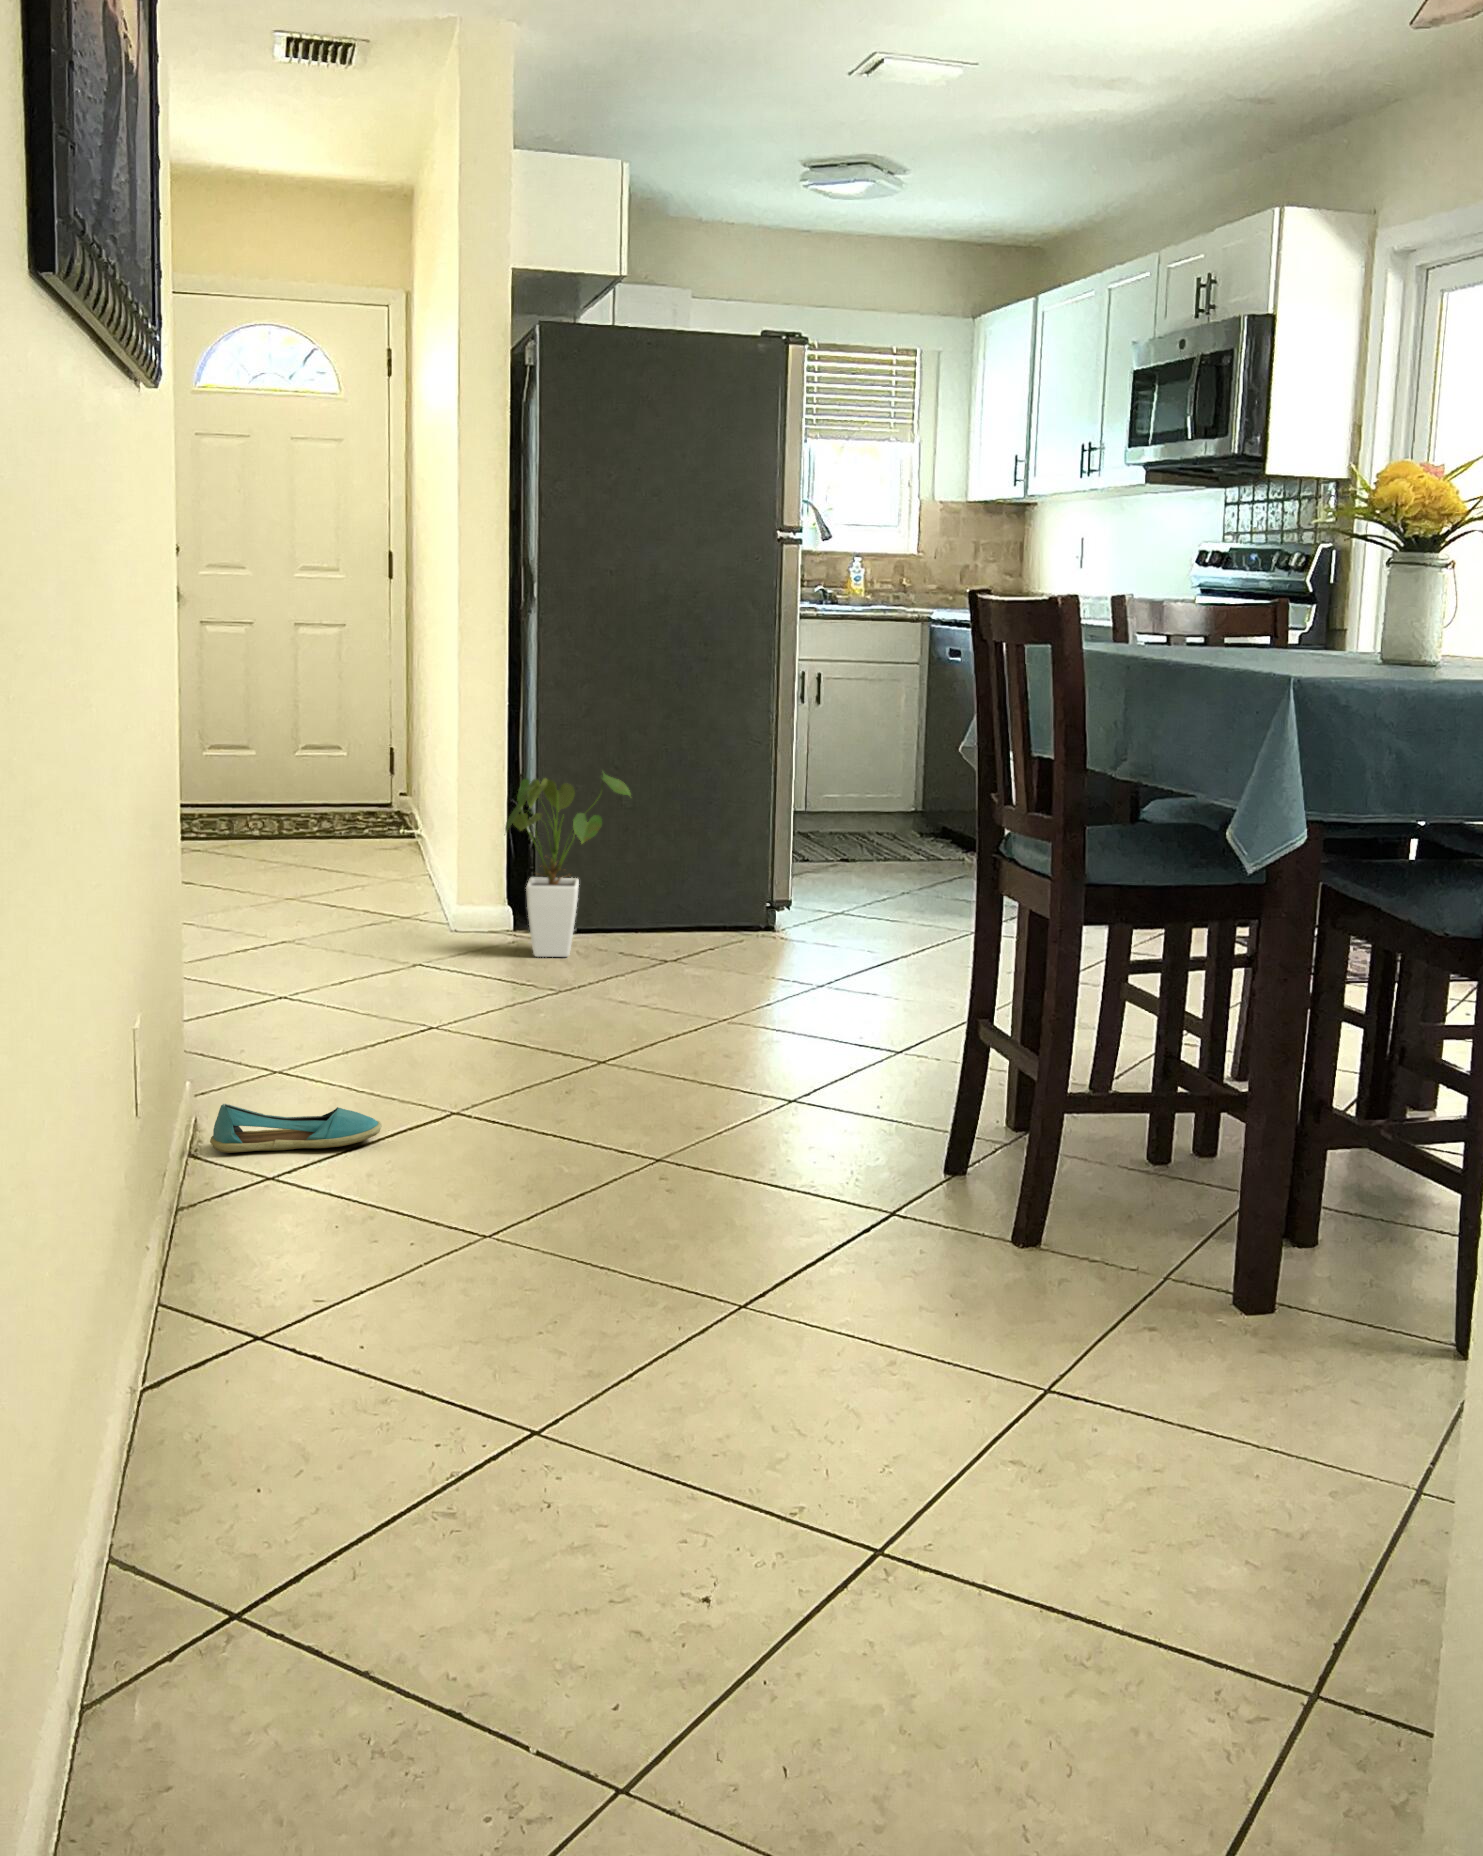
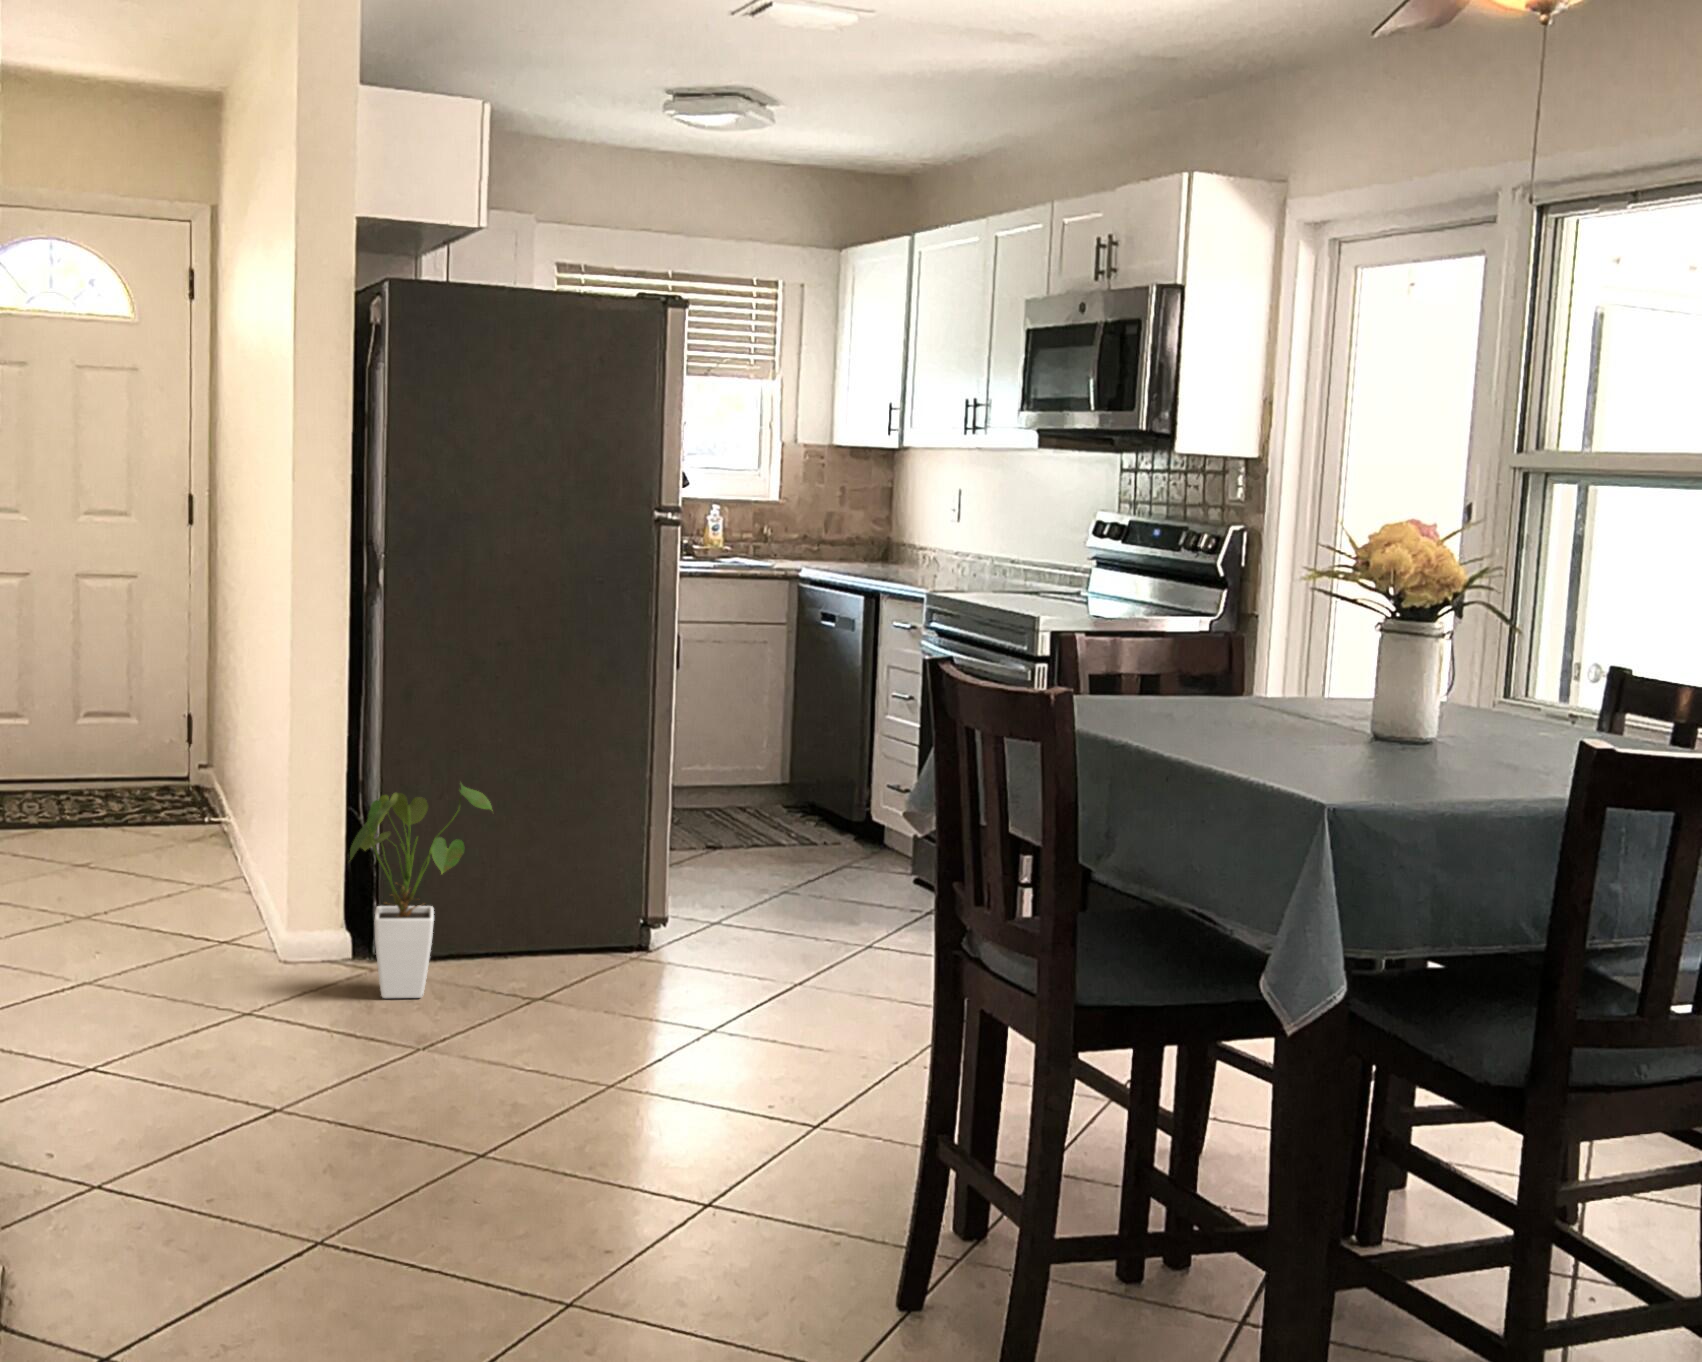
shoe: present [210,1104,382,1153] -> none [29,1250,238,1315]

